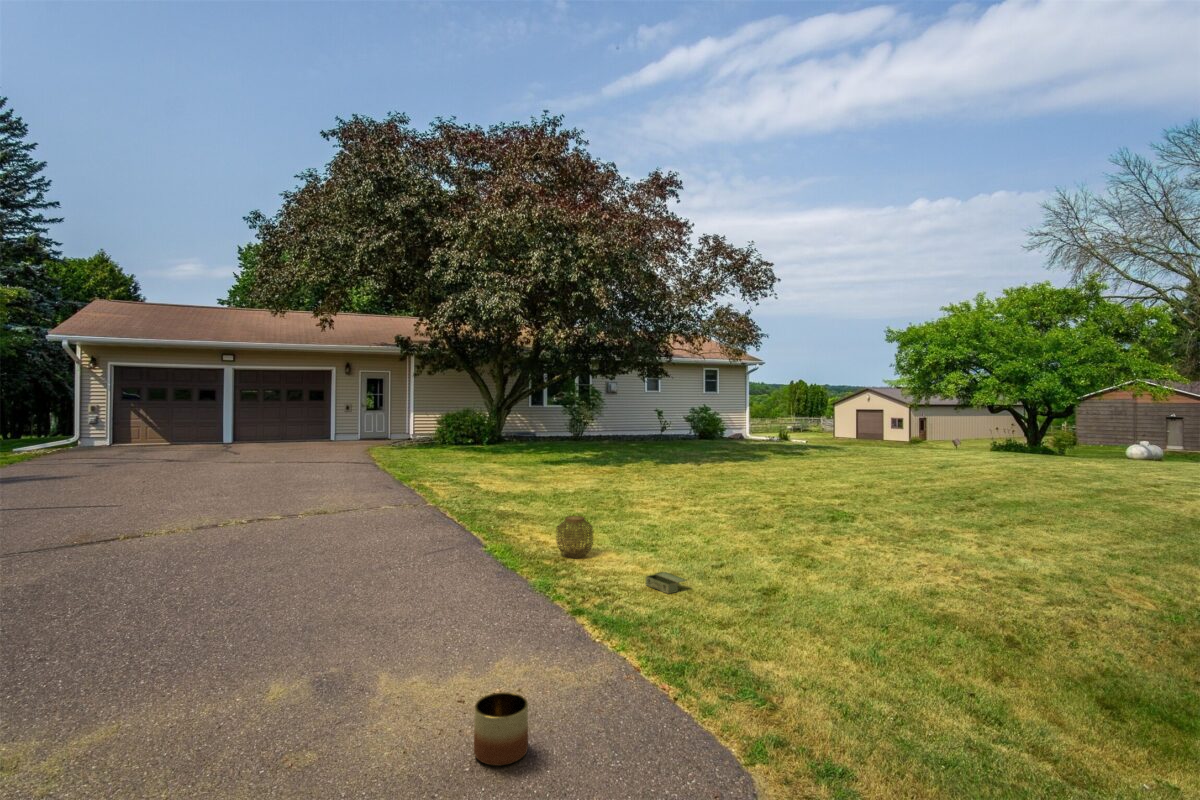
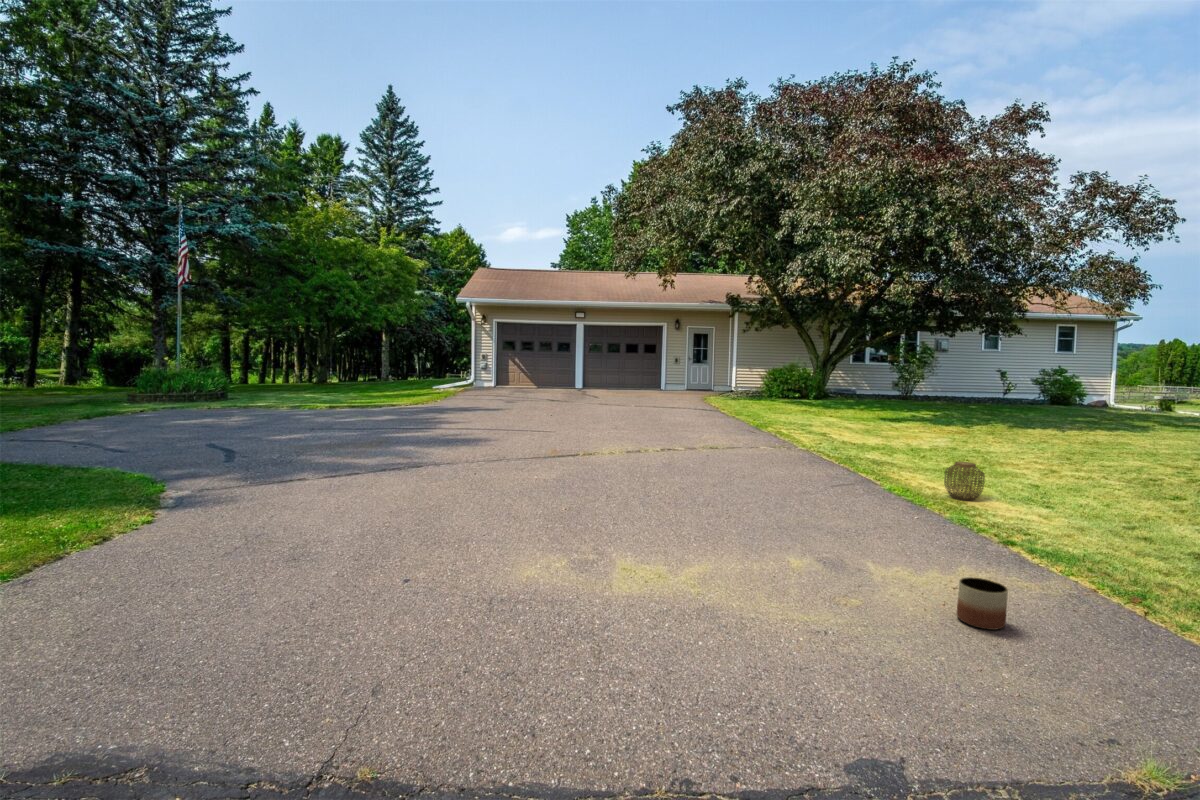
toolbox: present [646,572,686,594] -> none [1056,520,1108,540]

